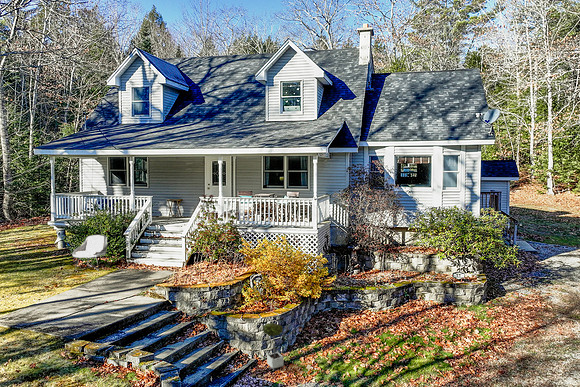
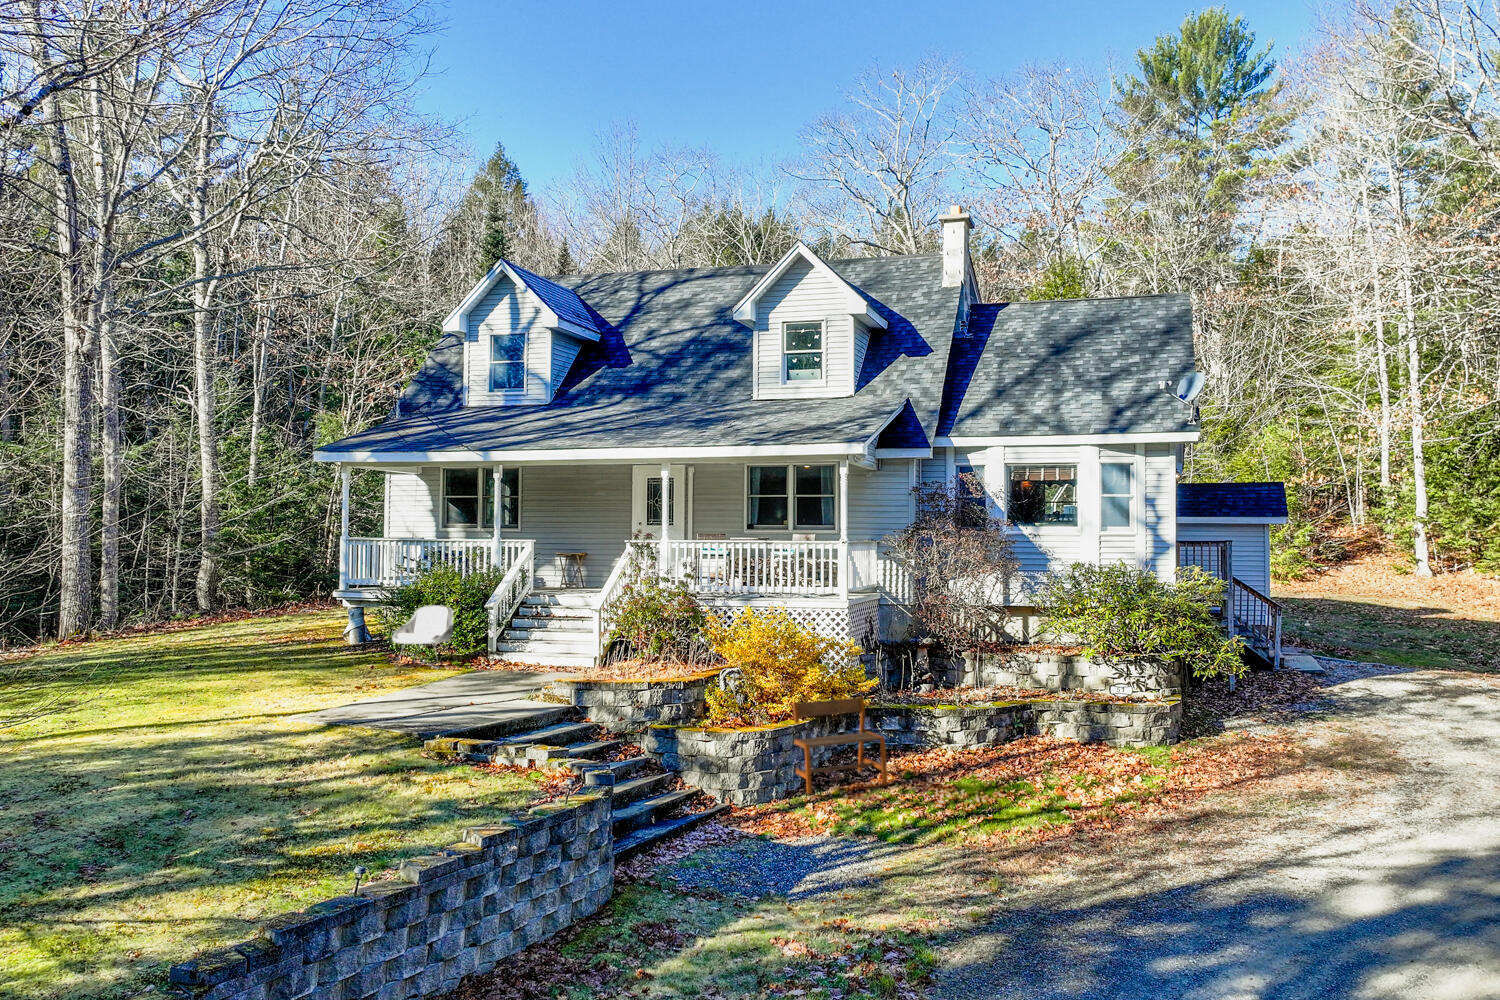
bench: none [290,289,343,348] -> present [793,697,887,794]
potted tree: present [263,323,284,369] -> none [742,739,777,819]

